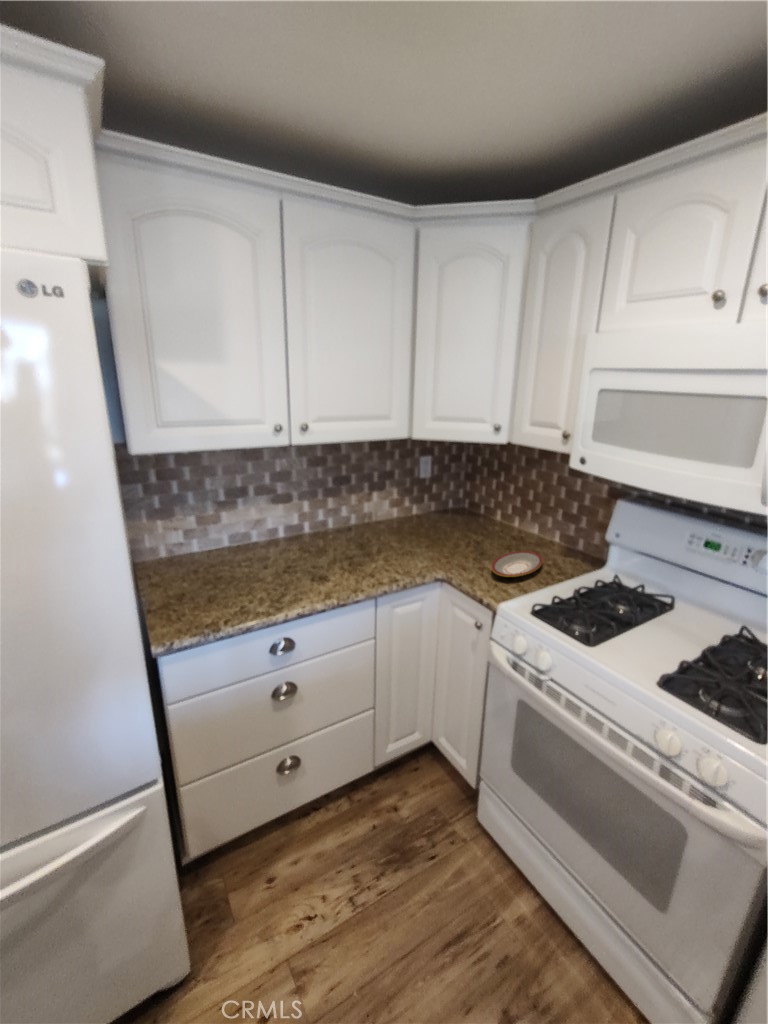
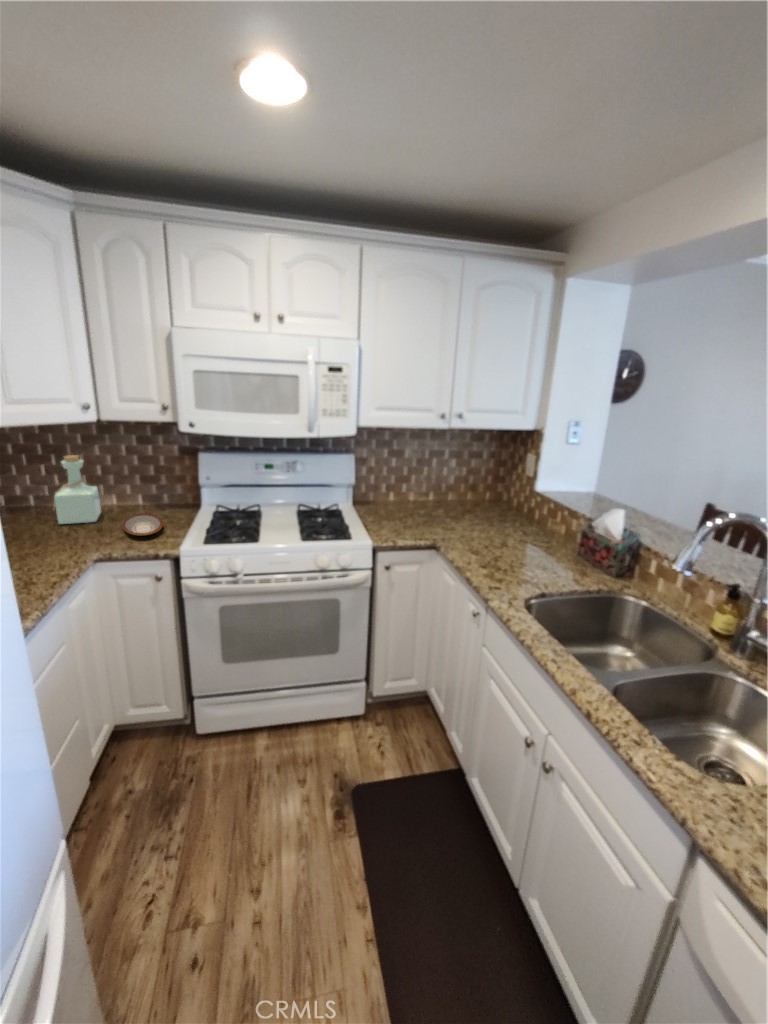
bottle: none [472,474,519,545] -> present [53,455,101,524]

